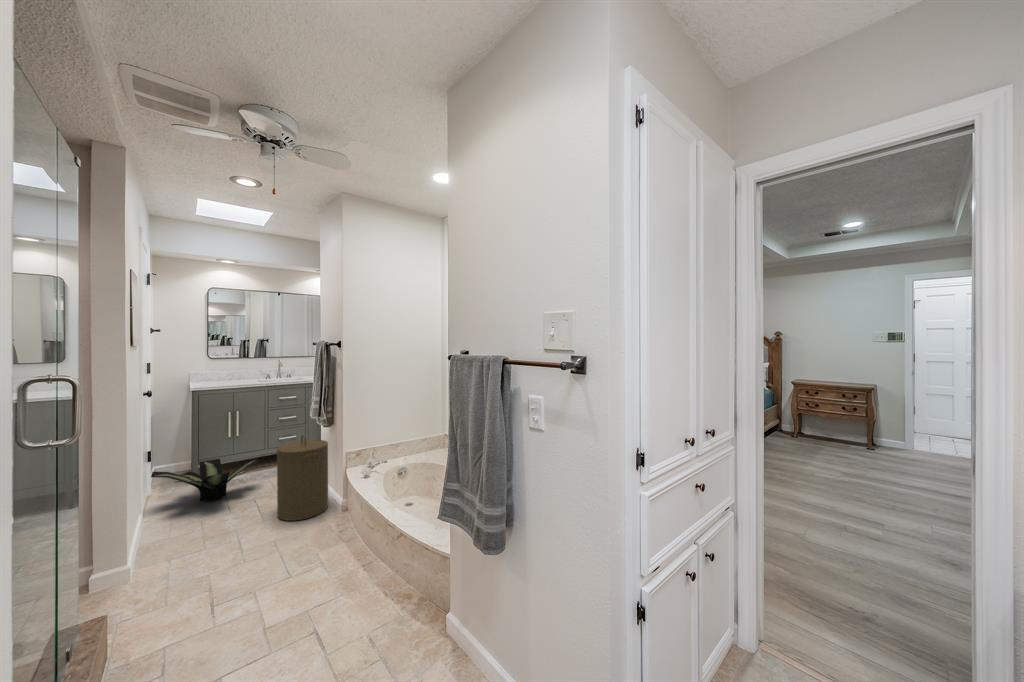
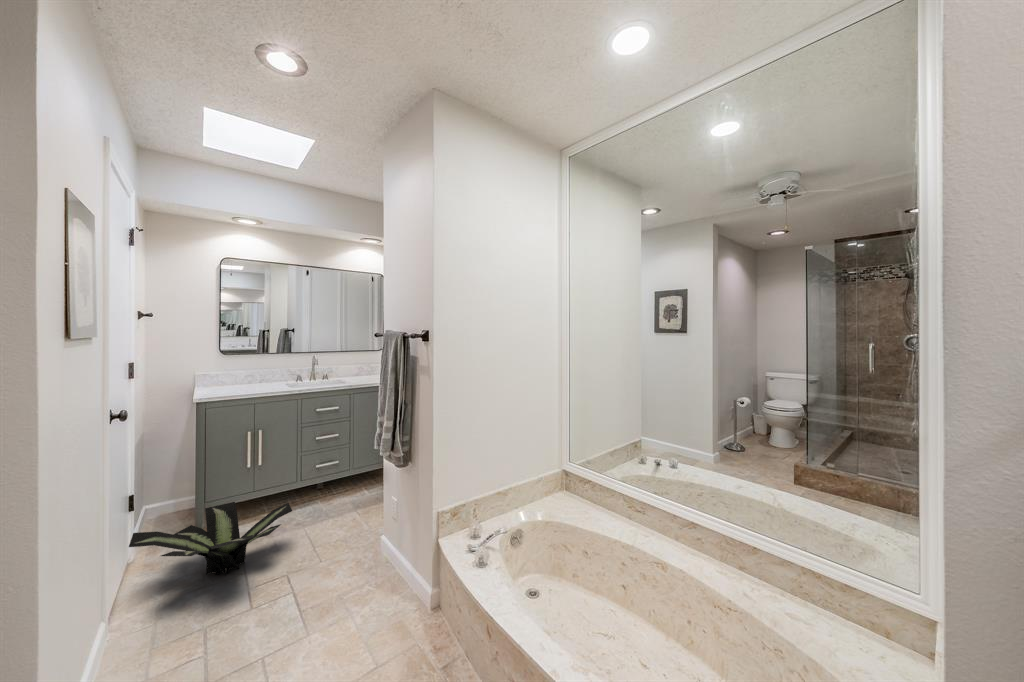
laundry hamper: present [277,435,328,521] -> none [328,481,405,627]

